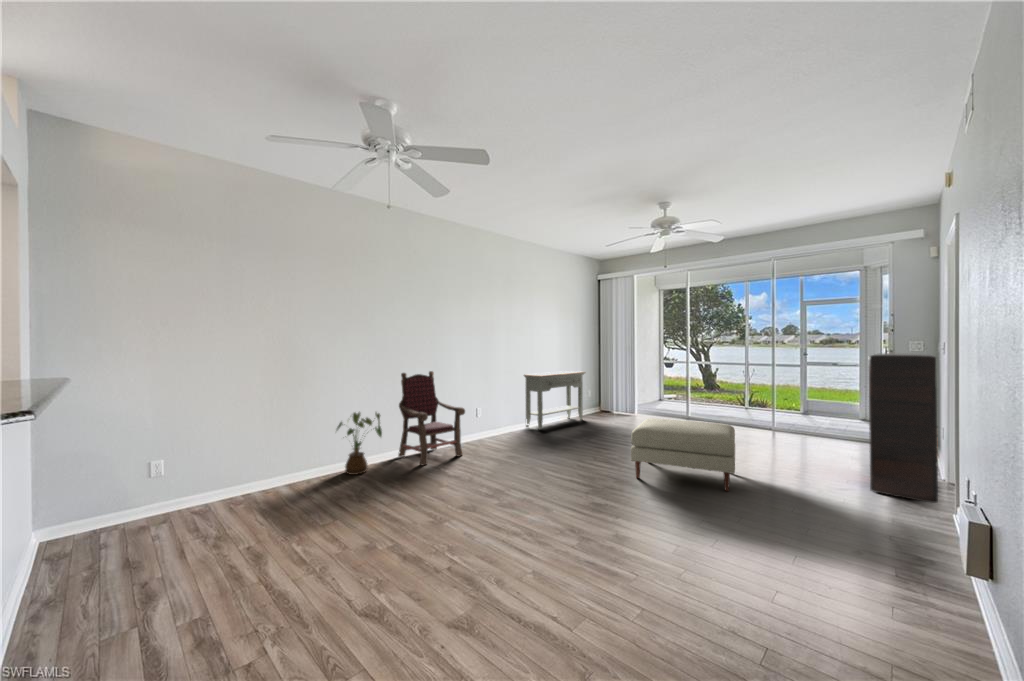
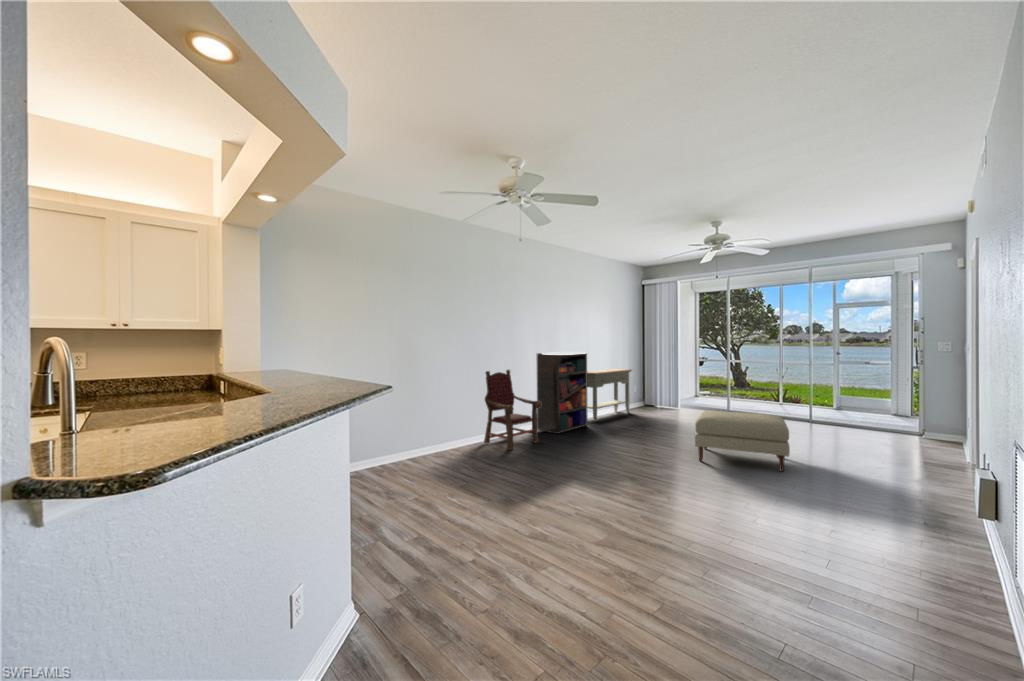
bookshelf: present [869,353,938,503] -> present [536,352,588,434]
house plant: present [337,412,382,475] -> none [441,404,480,457]

